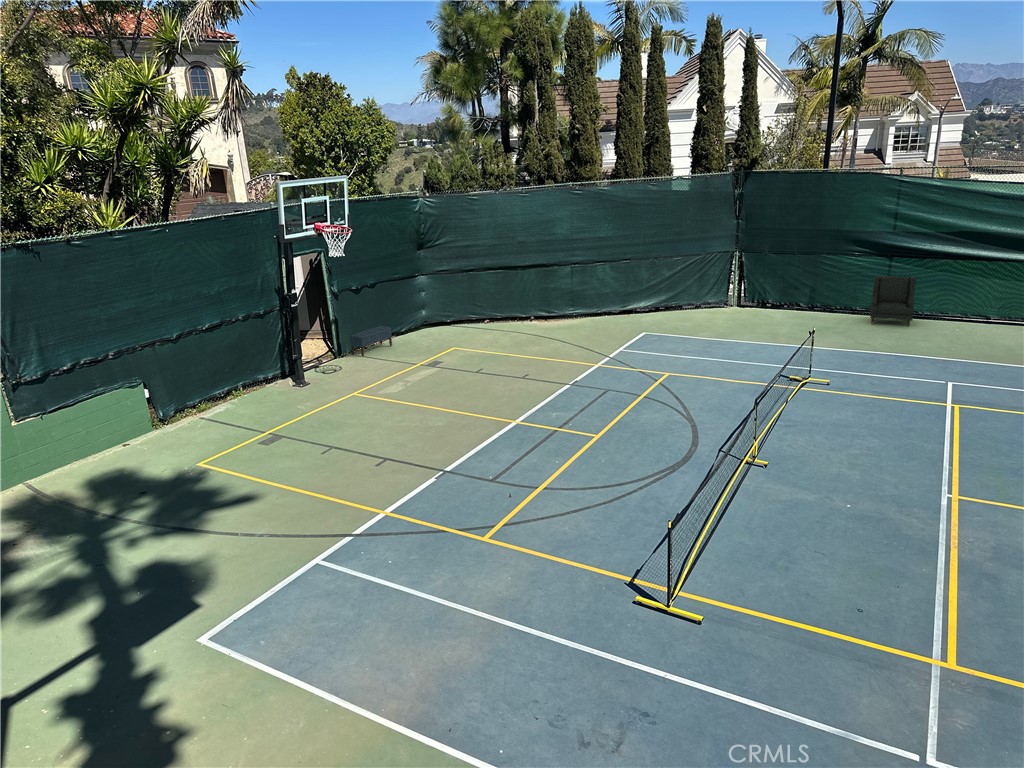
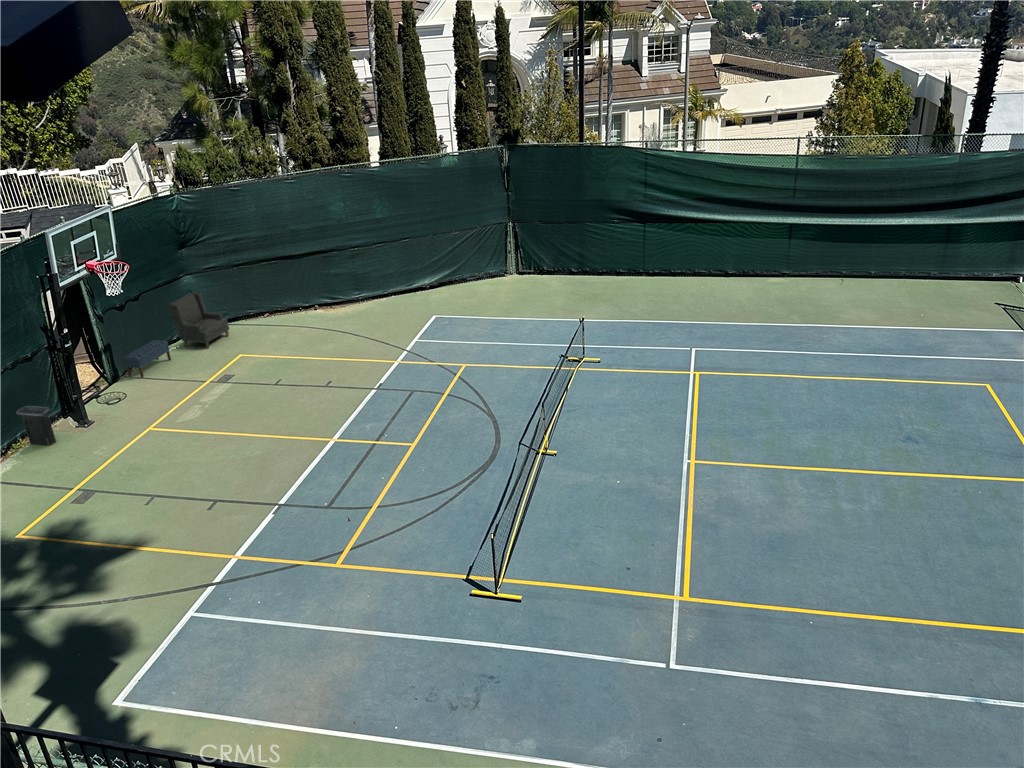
chair: present [870,276,916,326] -> present [167,292,229,348]
trash can: none [241,359,271,397] -> present [16,406,56,446]

